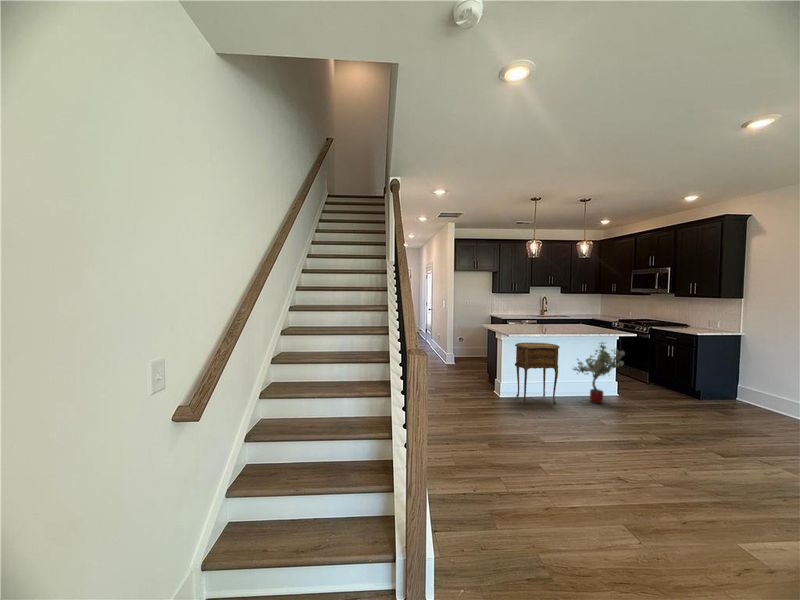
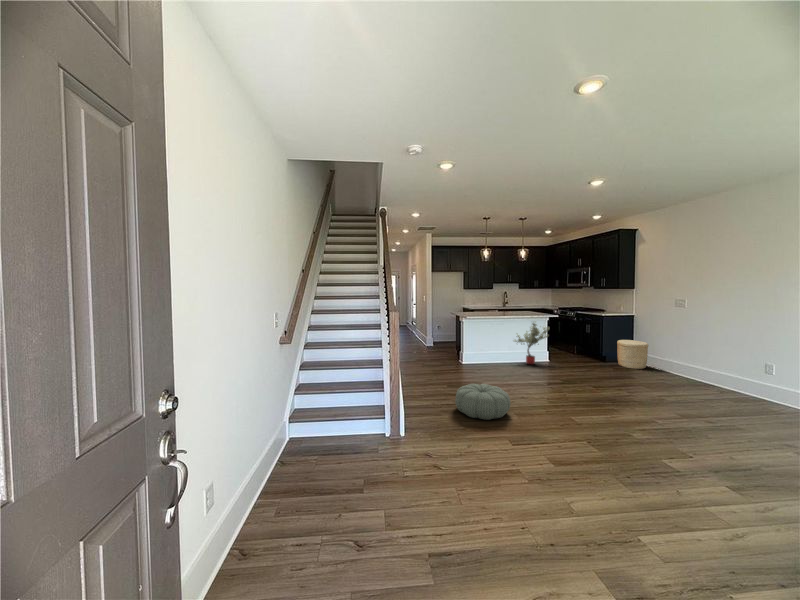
side table: present [515,343,560,404] -> none [472,323,503,366]
woven basket: none [720,370,771,414] -> present [617,340,648,369]
pouf: none [518,463,621,546] -> present [455,384,511,420]

